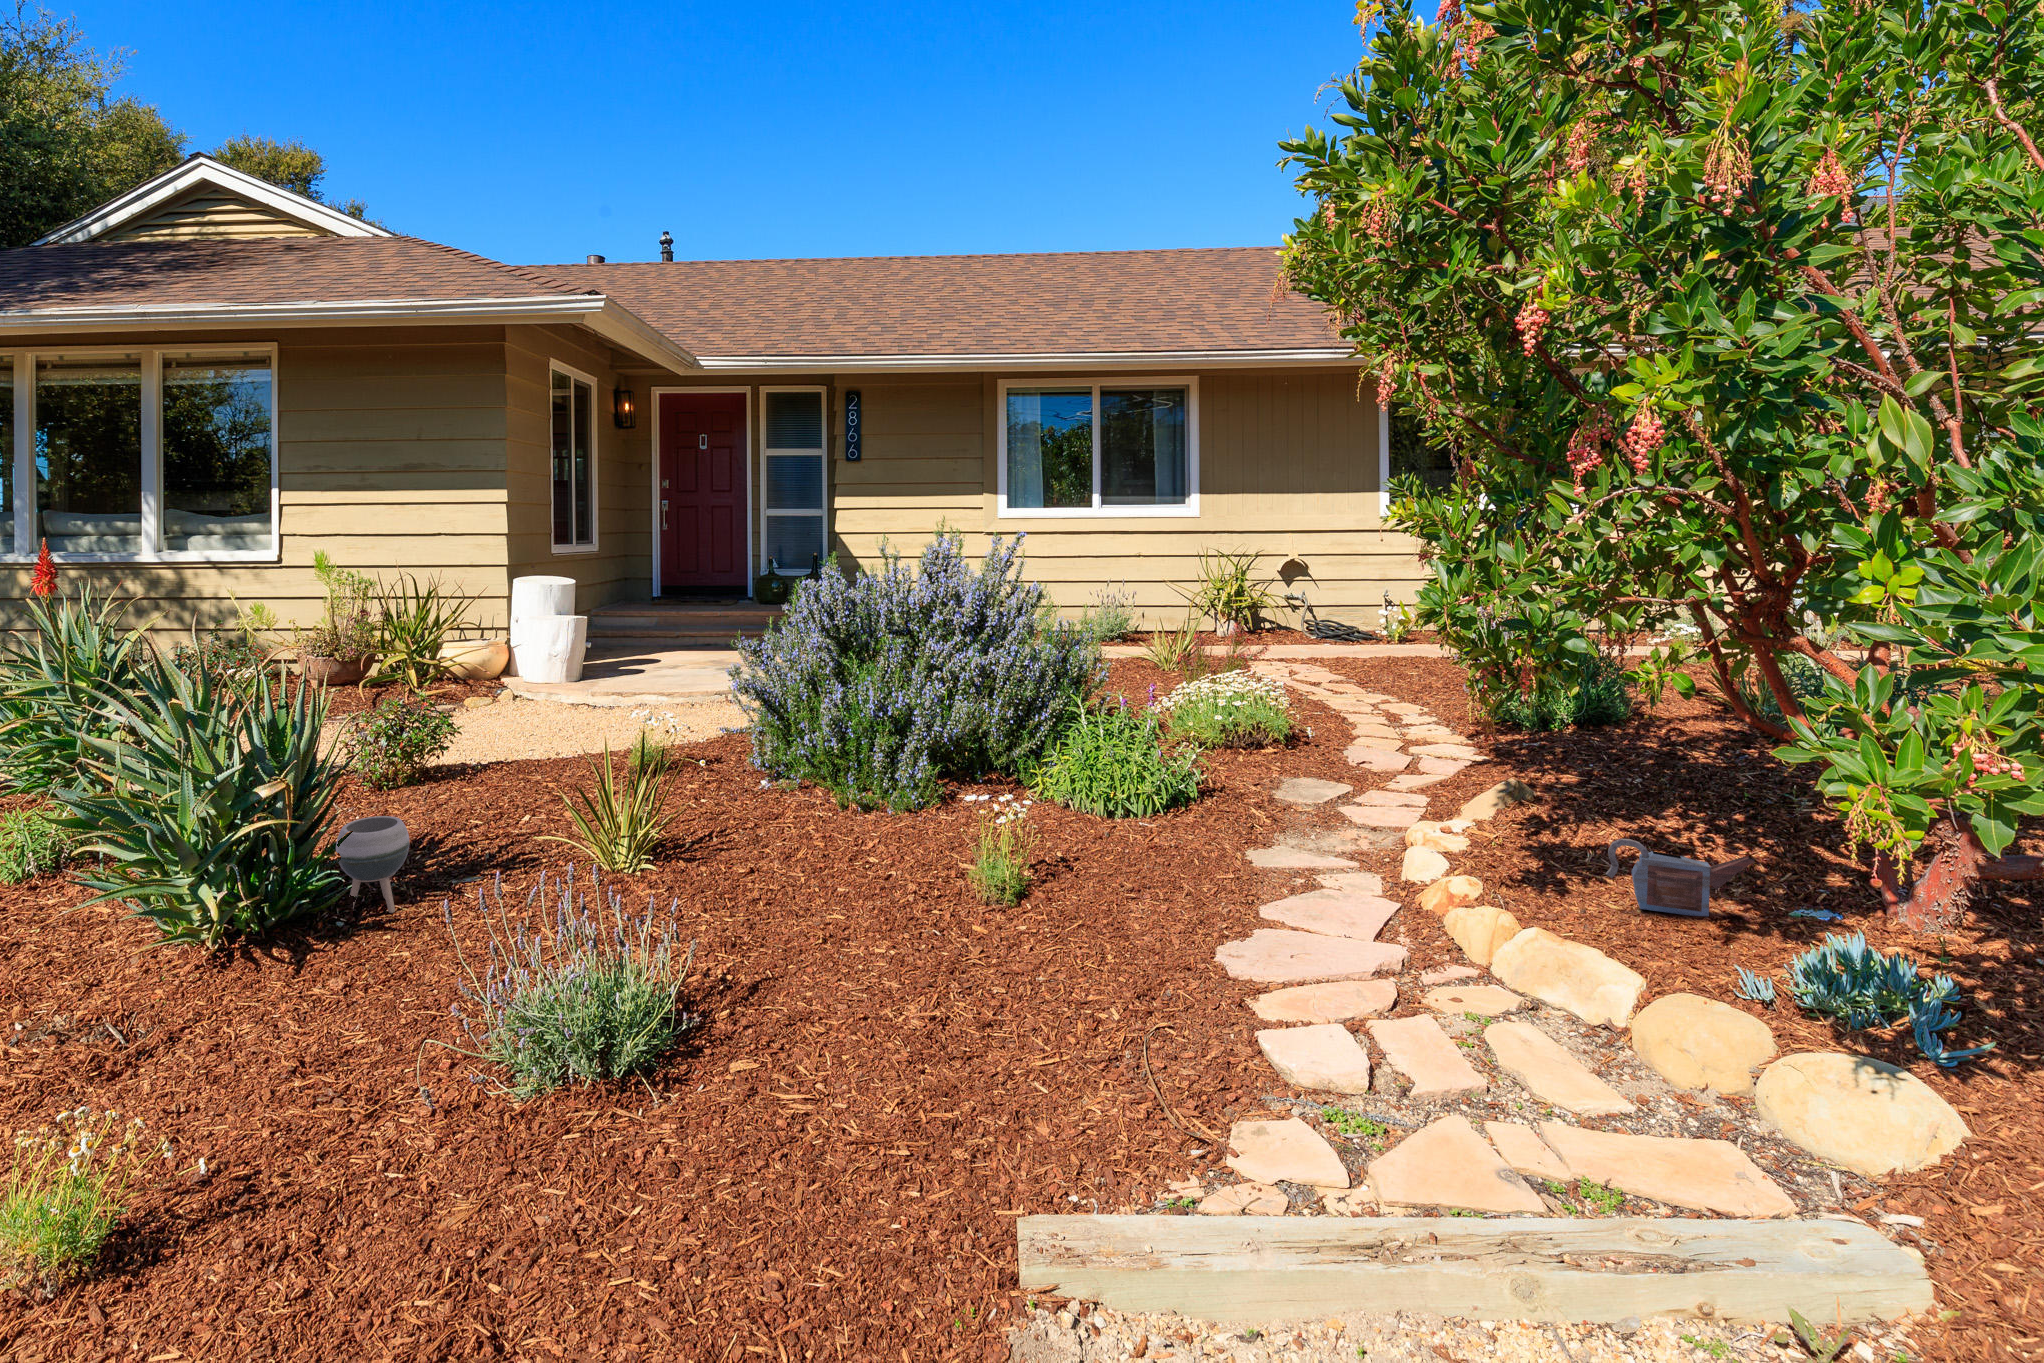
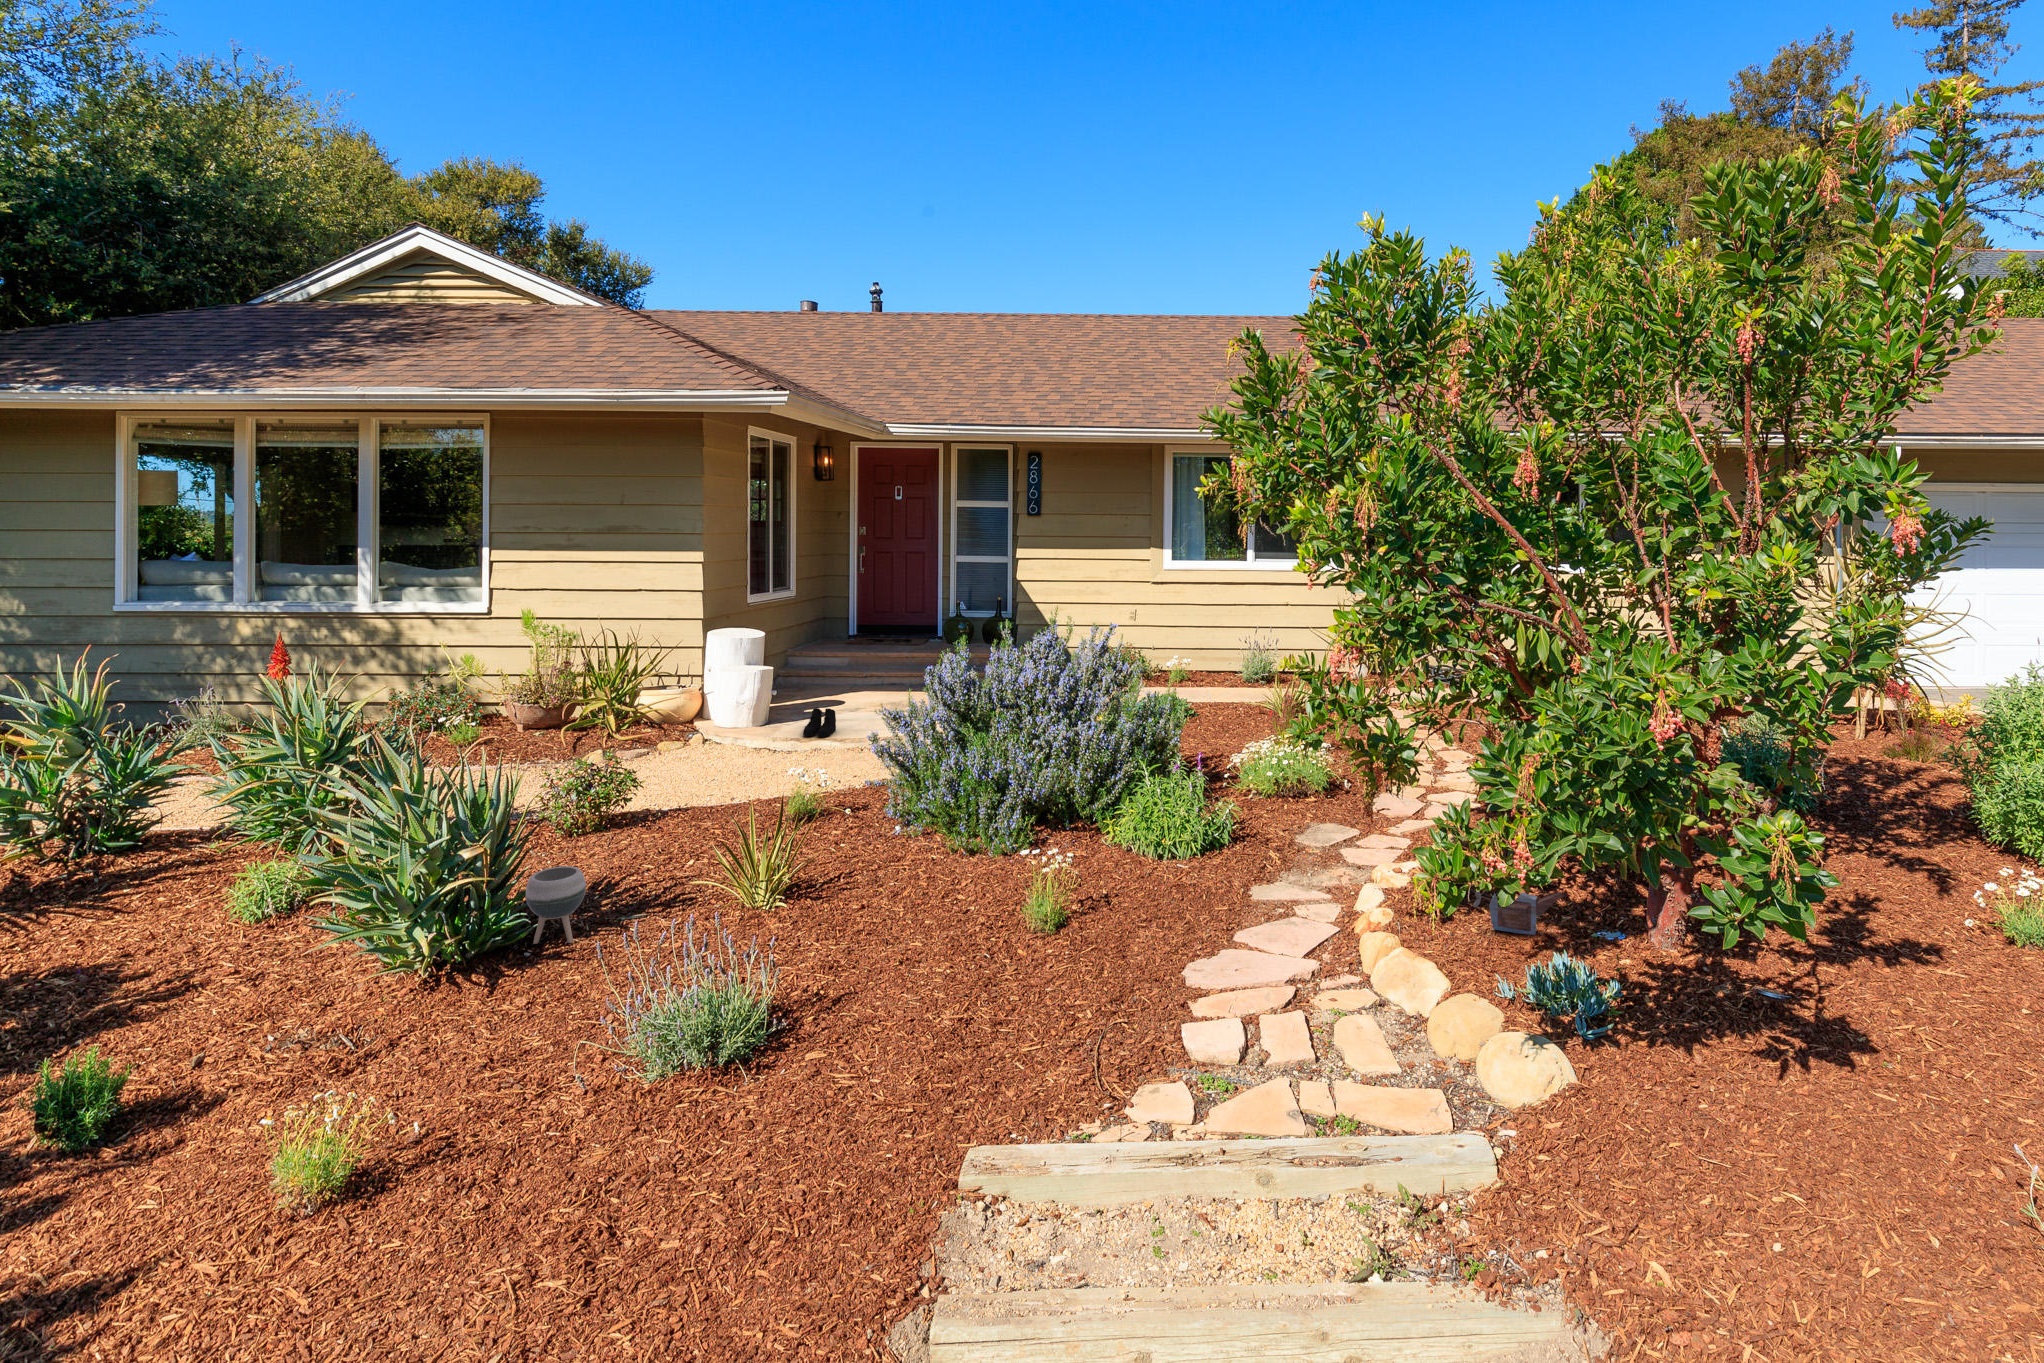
boots: none [628,660,664,692] -> present [803,708,836,737]

